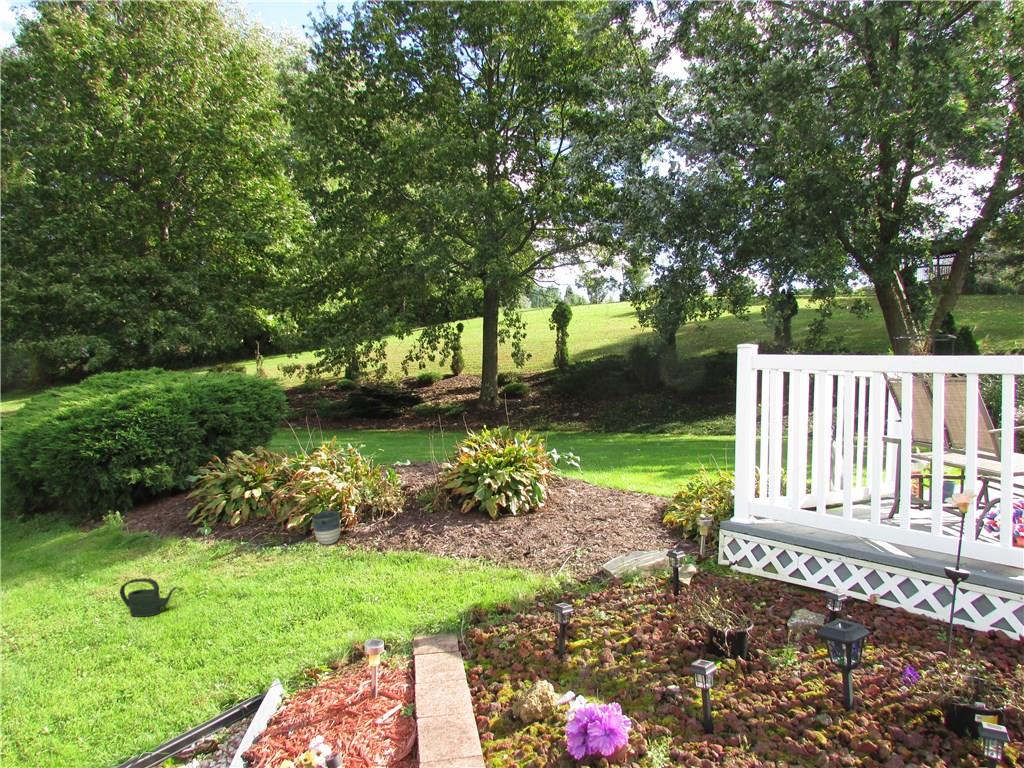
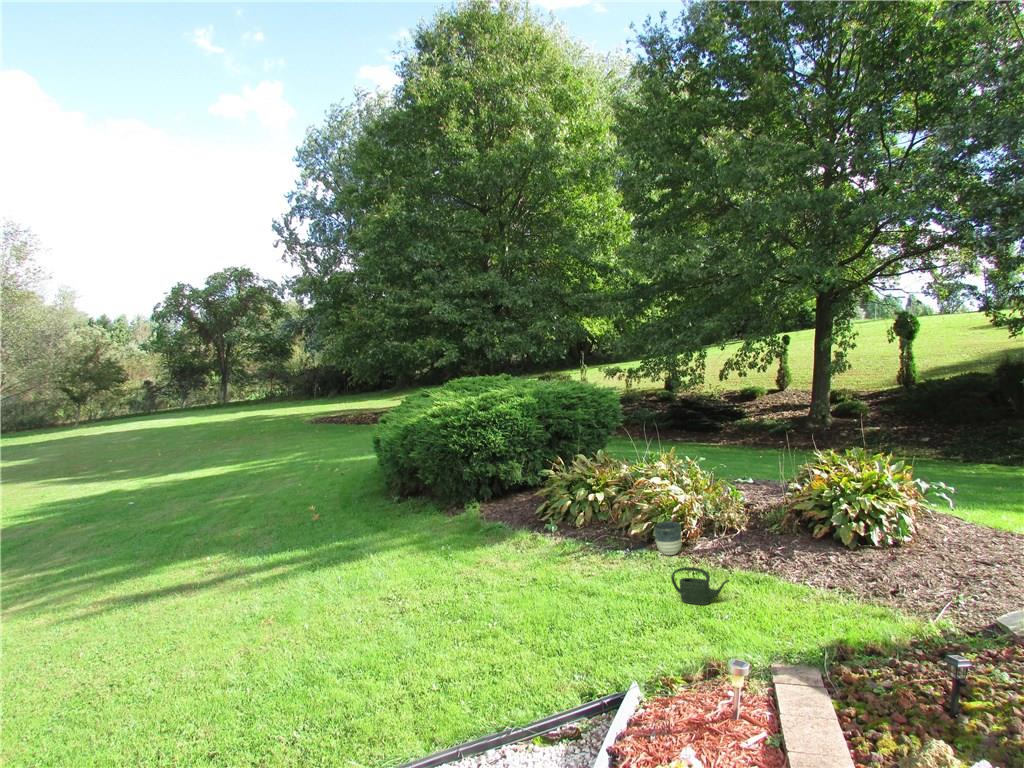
watering can: present [120,578,177,617] -> present [671,567,730,605]

